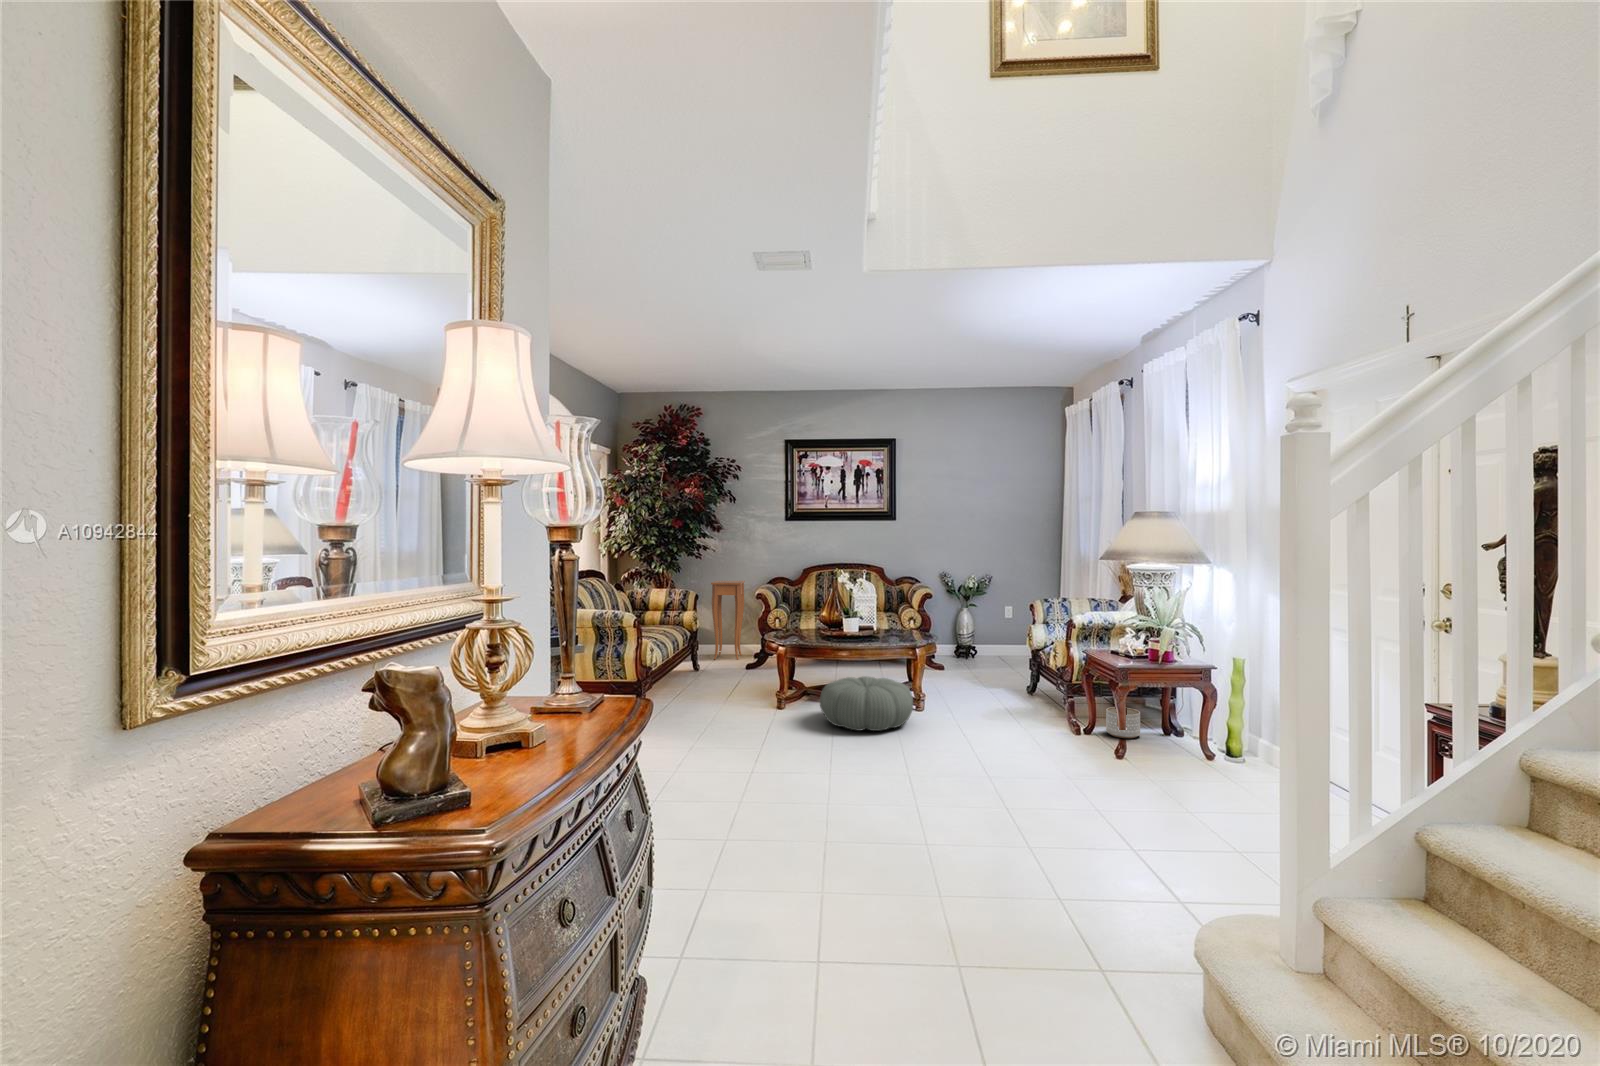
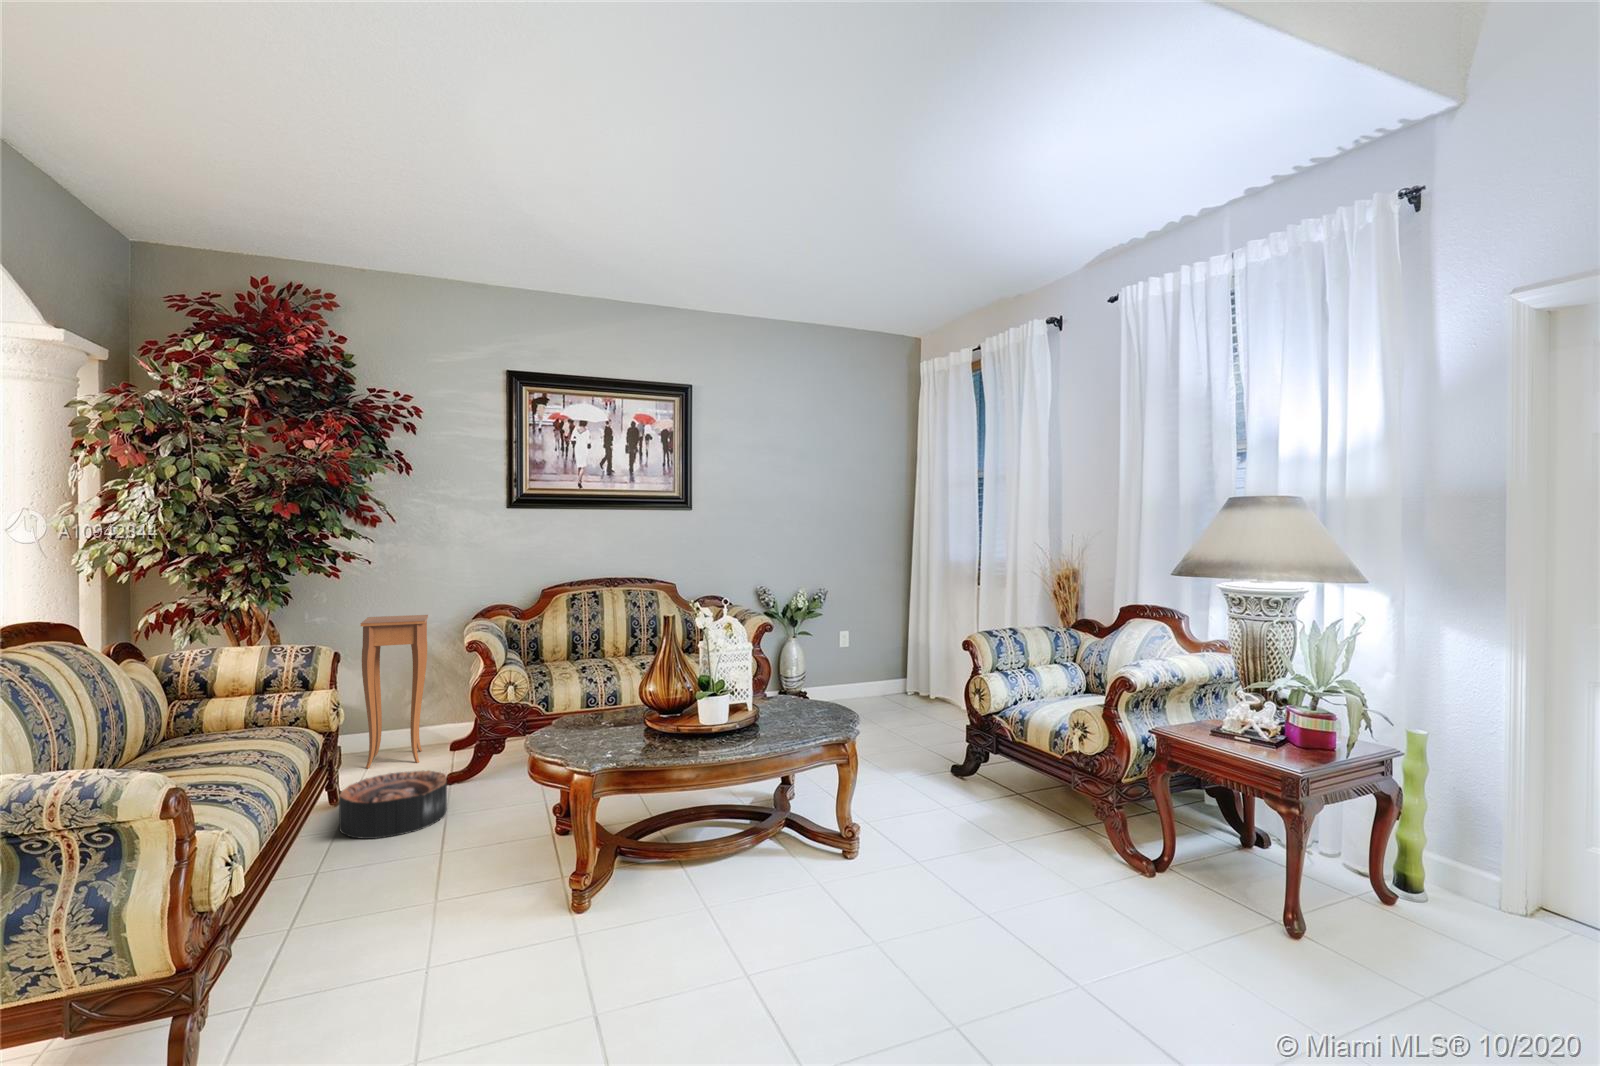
basket: none [697,656,743,681] -> present [339,770,447,839]
pouf: present [820,676,913,731] -> none [699,818,899,971]
planter: present [1106,707,1140,738] -> none [1185,815,1244,875]

